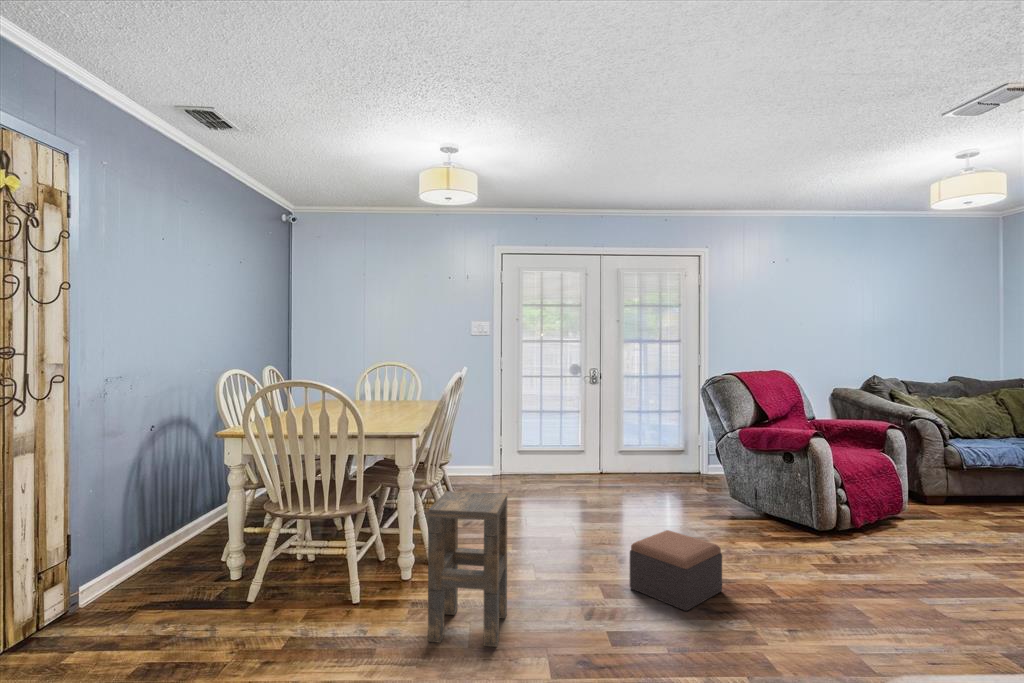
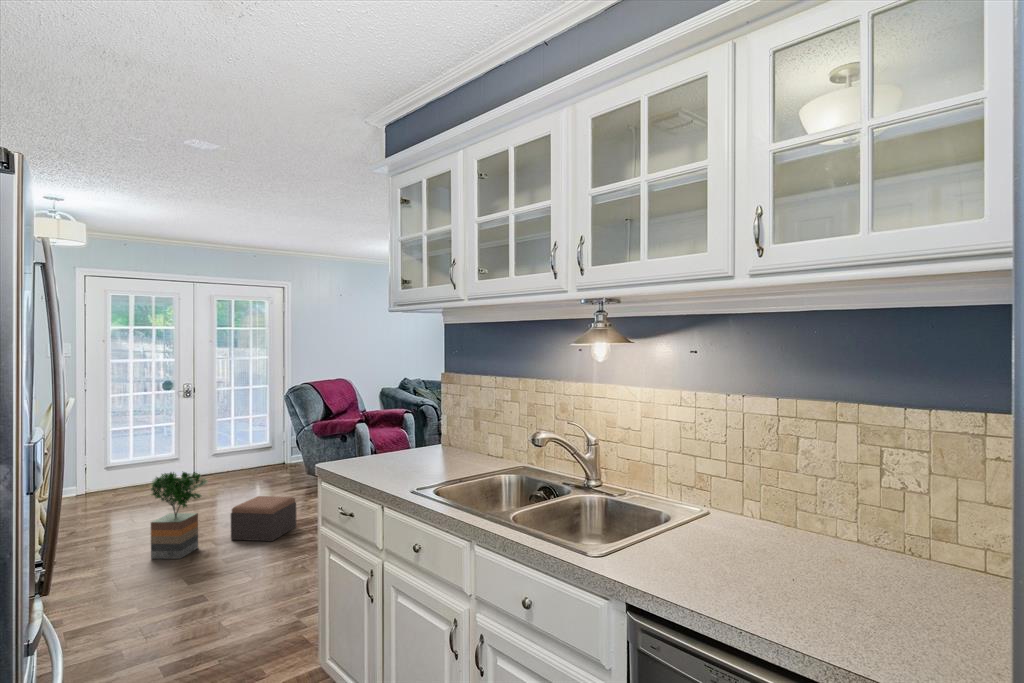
potted tree: none [529,479,602,604] -> present [151,472,207,559]
side table: present [428,491,507,647] -> none [65,485,132,604]

